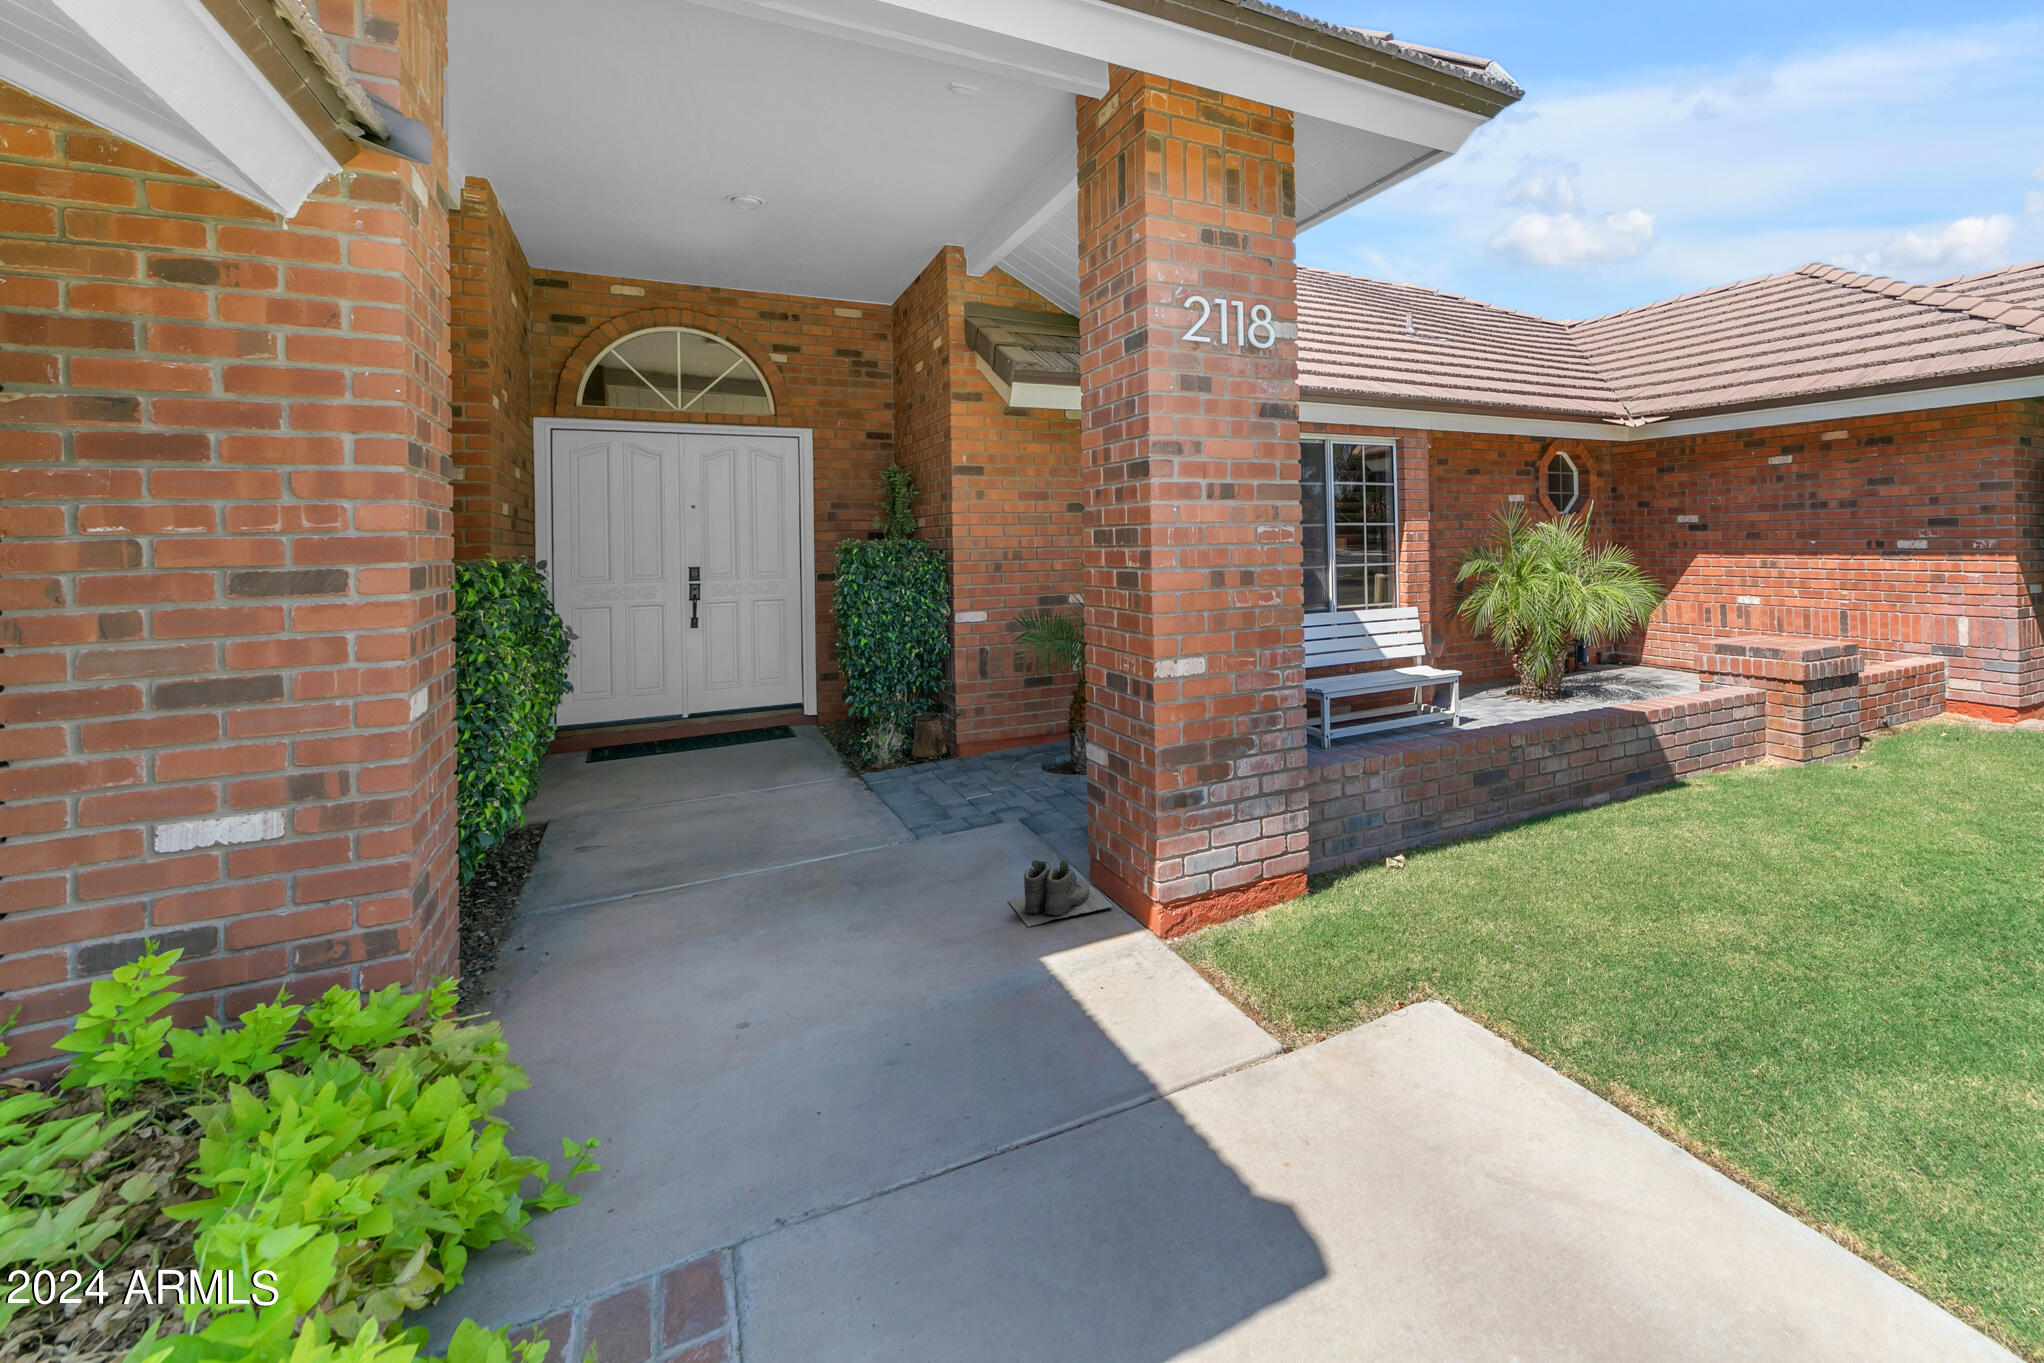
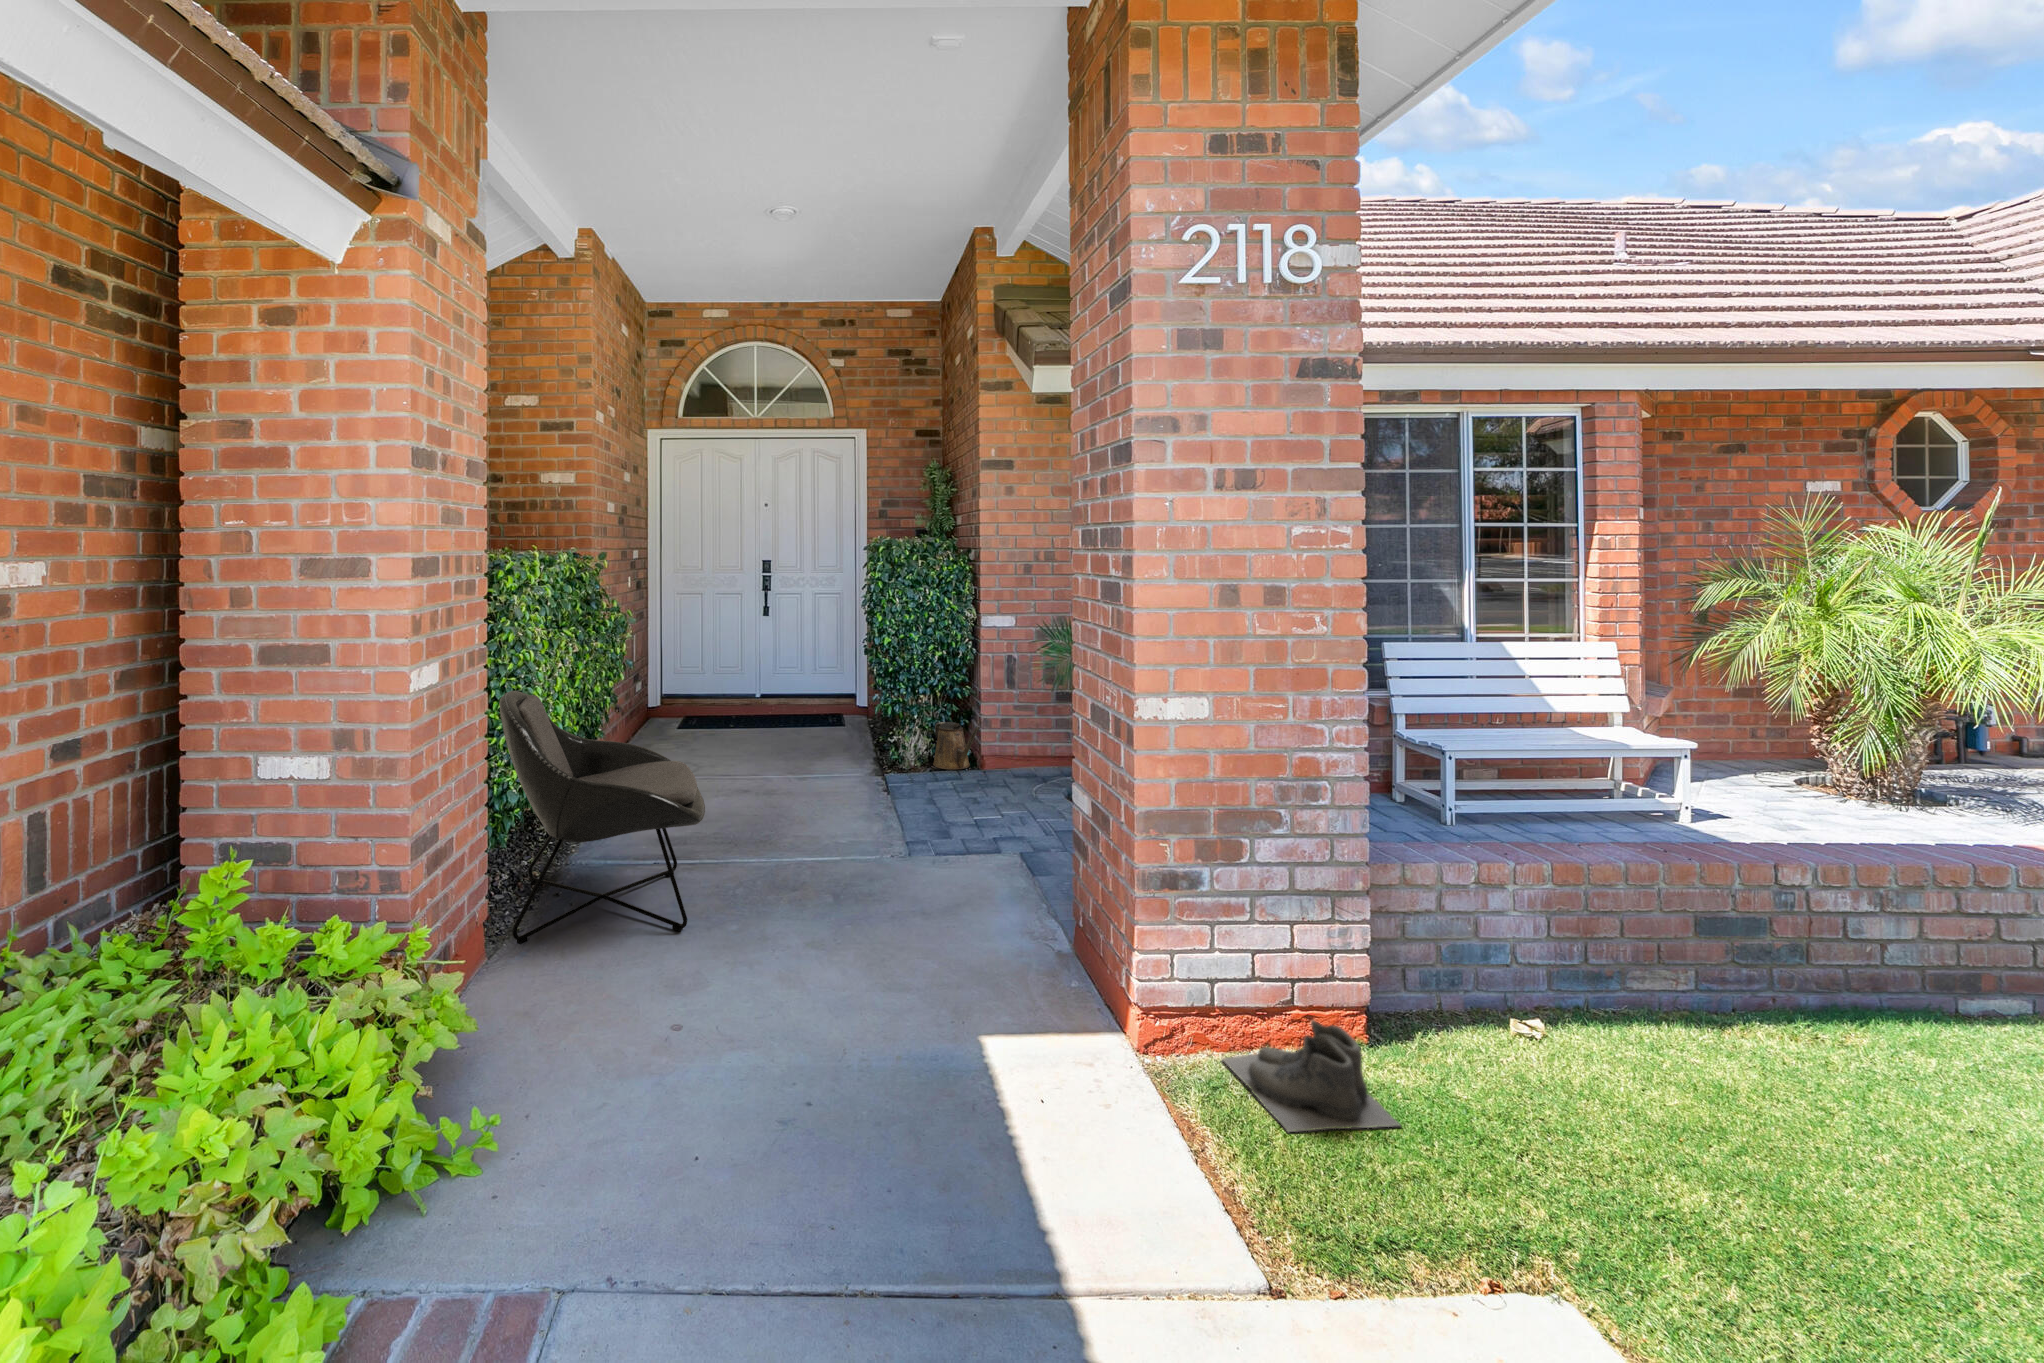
lounge chair: none [481,716,740,983] -> present [499,691,705,944]
boots: present [1008,860,1113,927] -> present [1223,1020,1400,1132]

